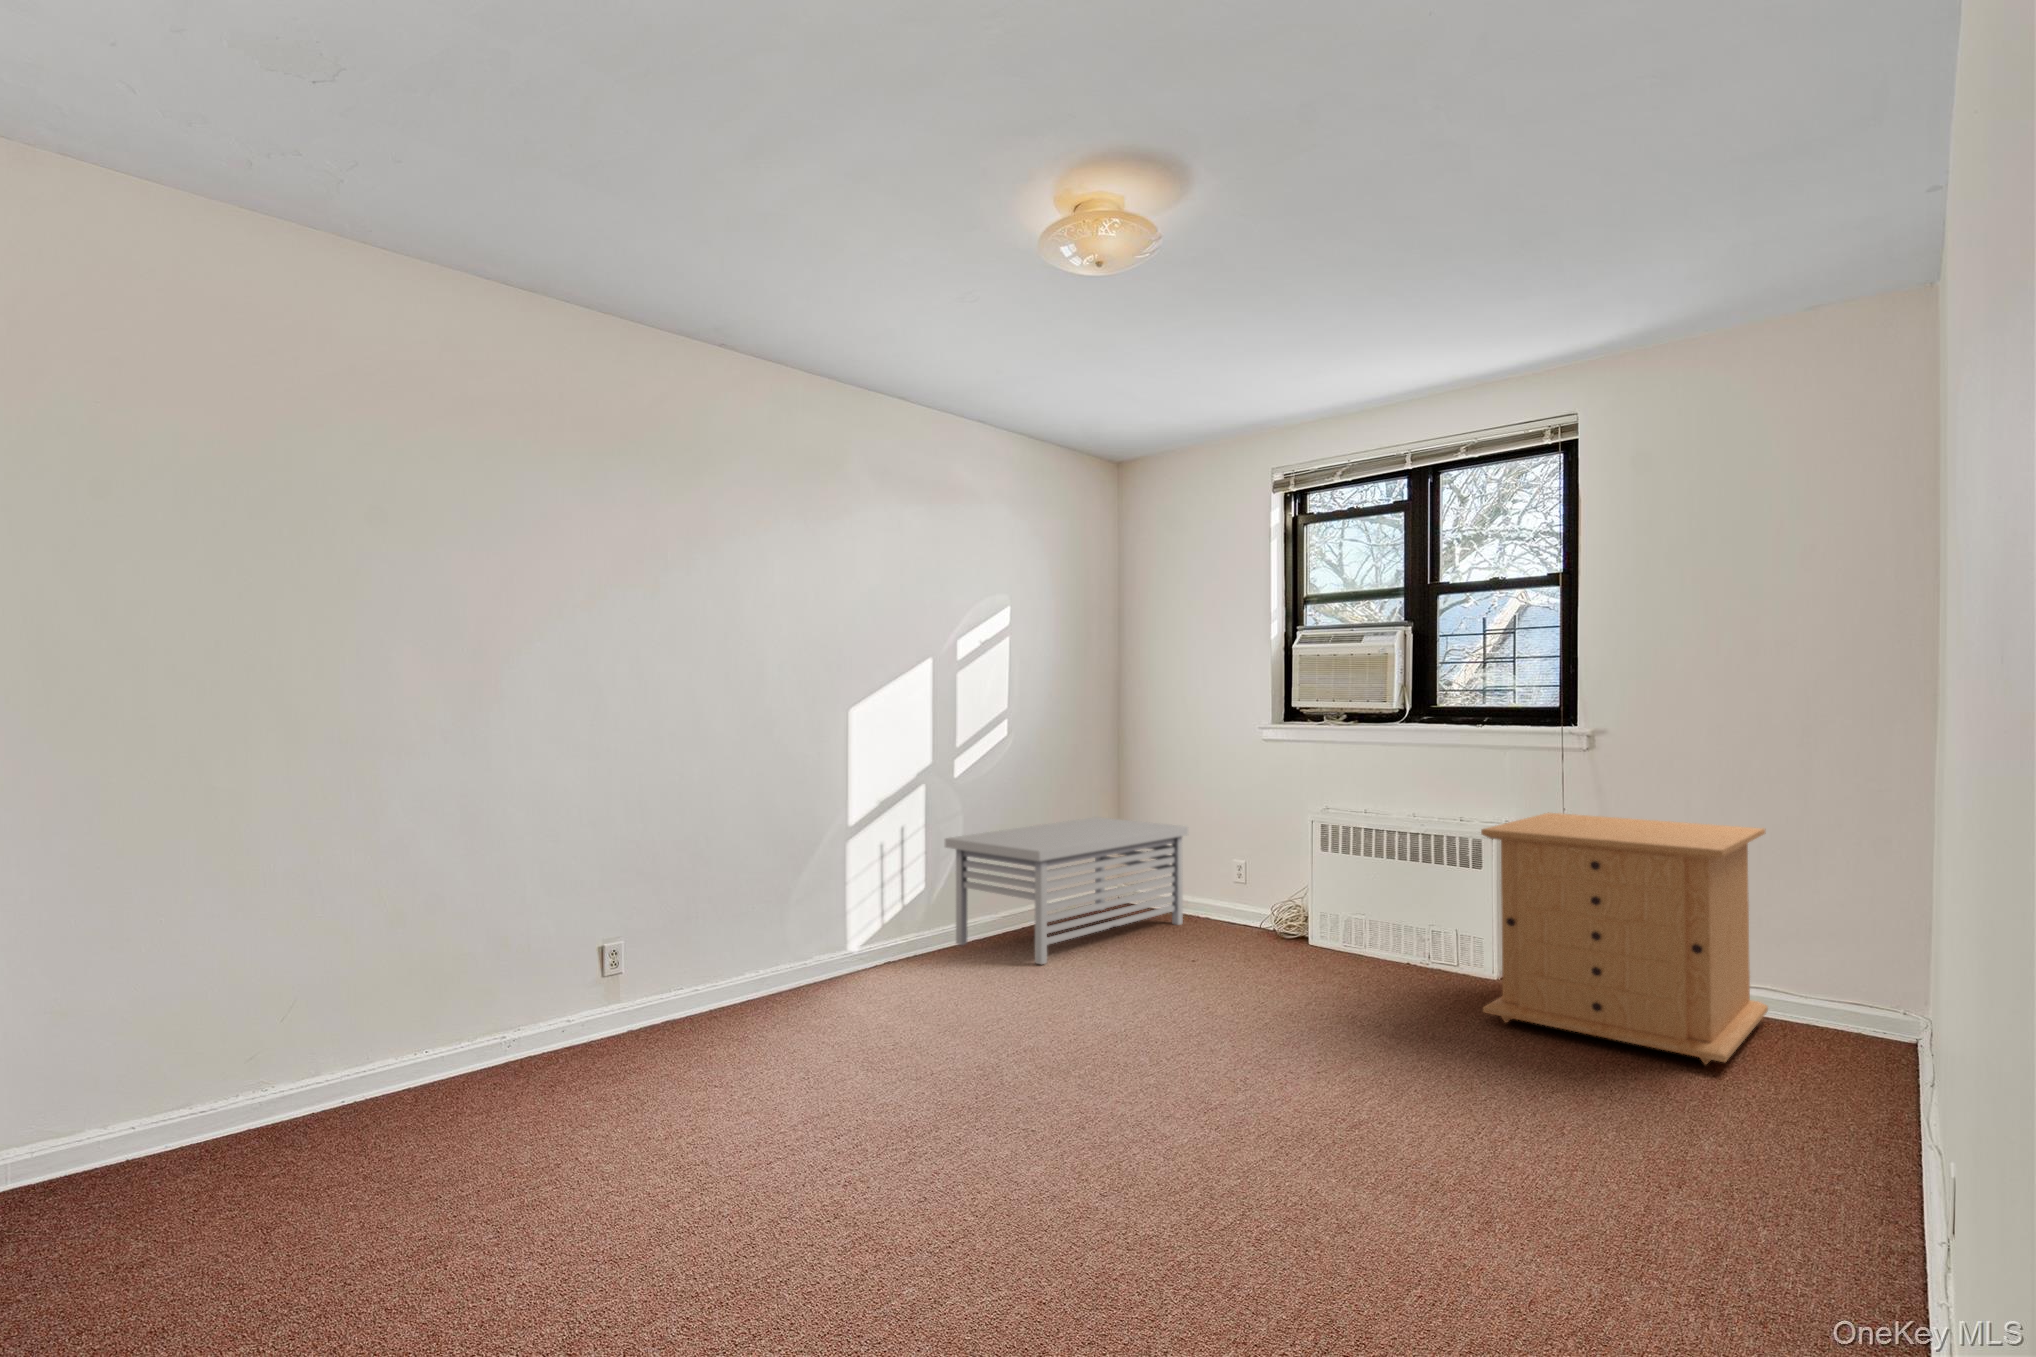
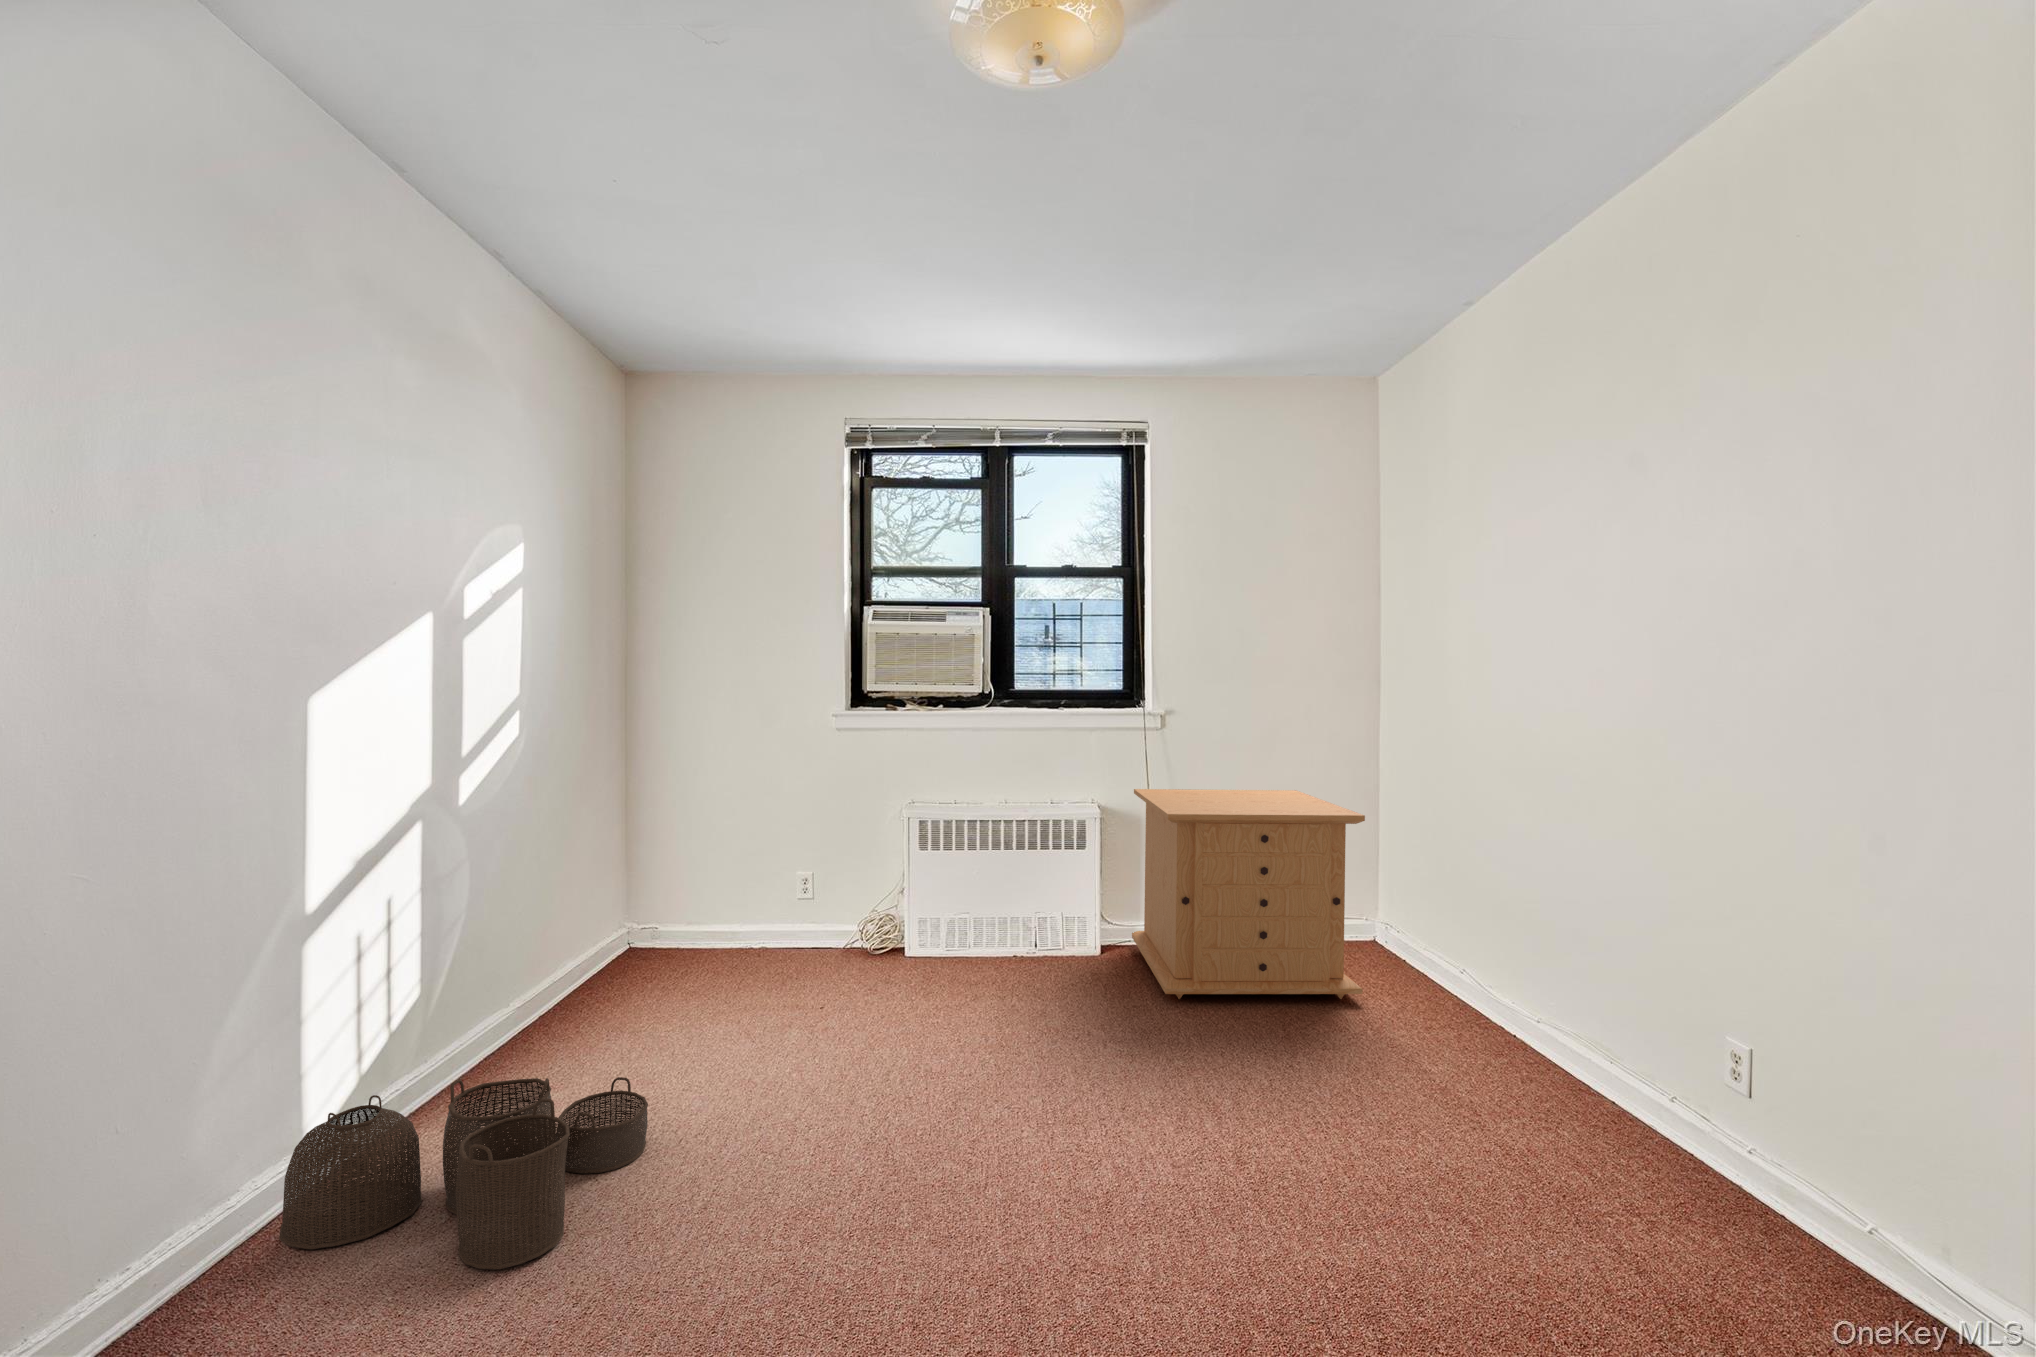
storage bench: present [945,817,1188,964] -> none [445,835,743,1067]
woven basket: none [819,924,995,1018] -> present [279,1077,648,1269]

